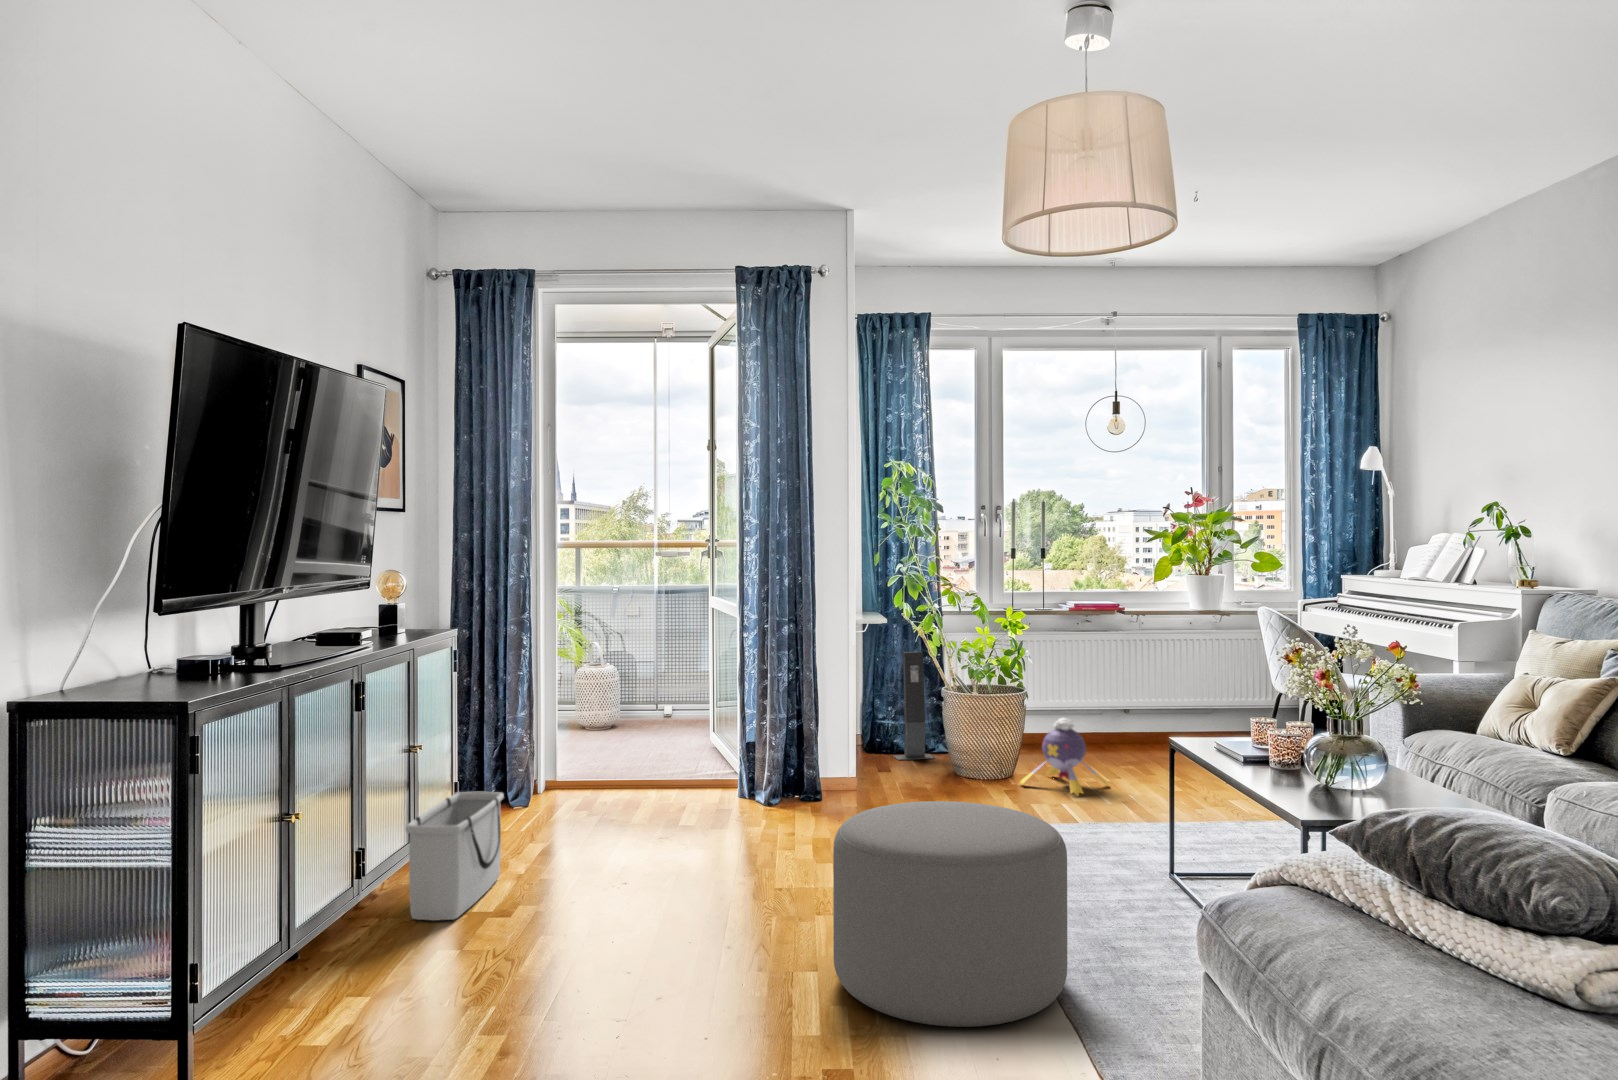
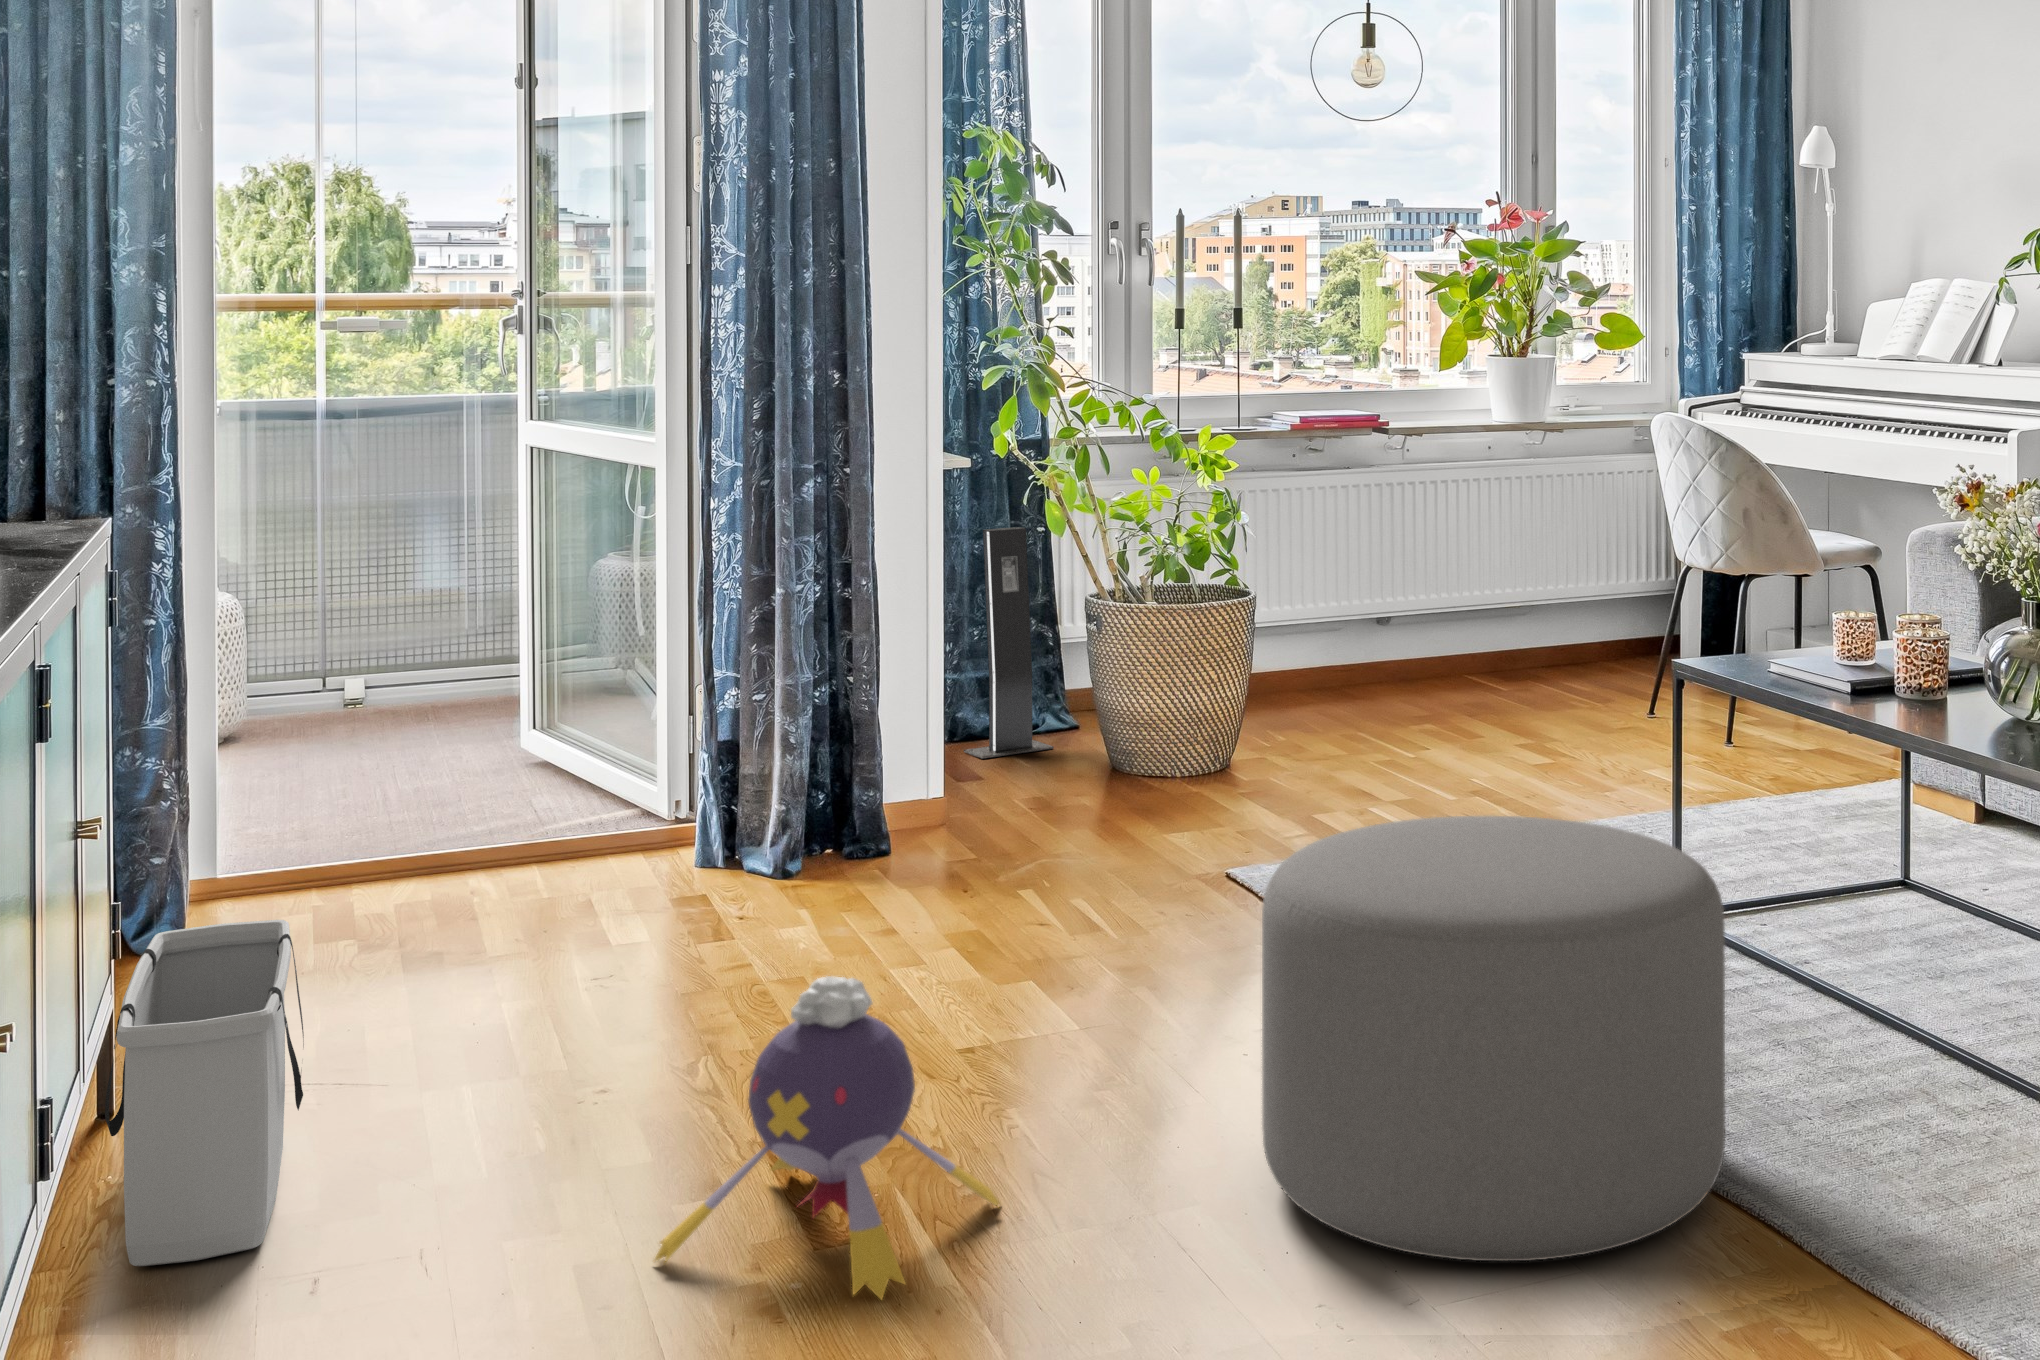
plush toy: present [1020,718,1108,795] -> present [655,976,999,1299]

